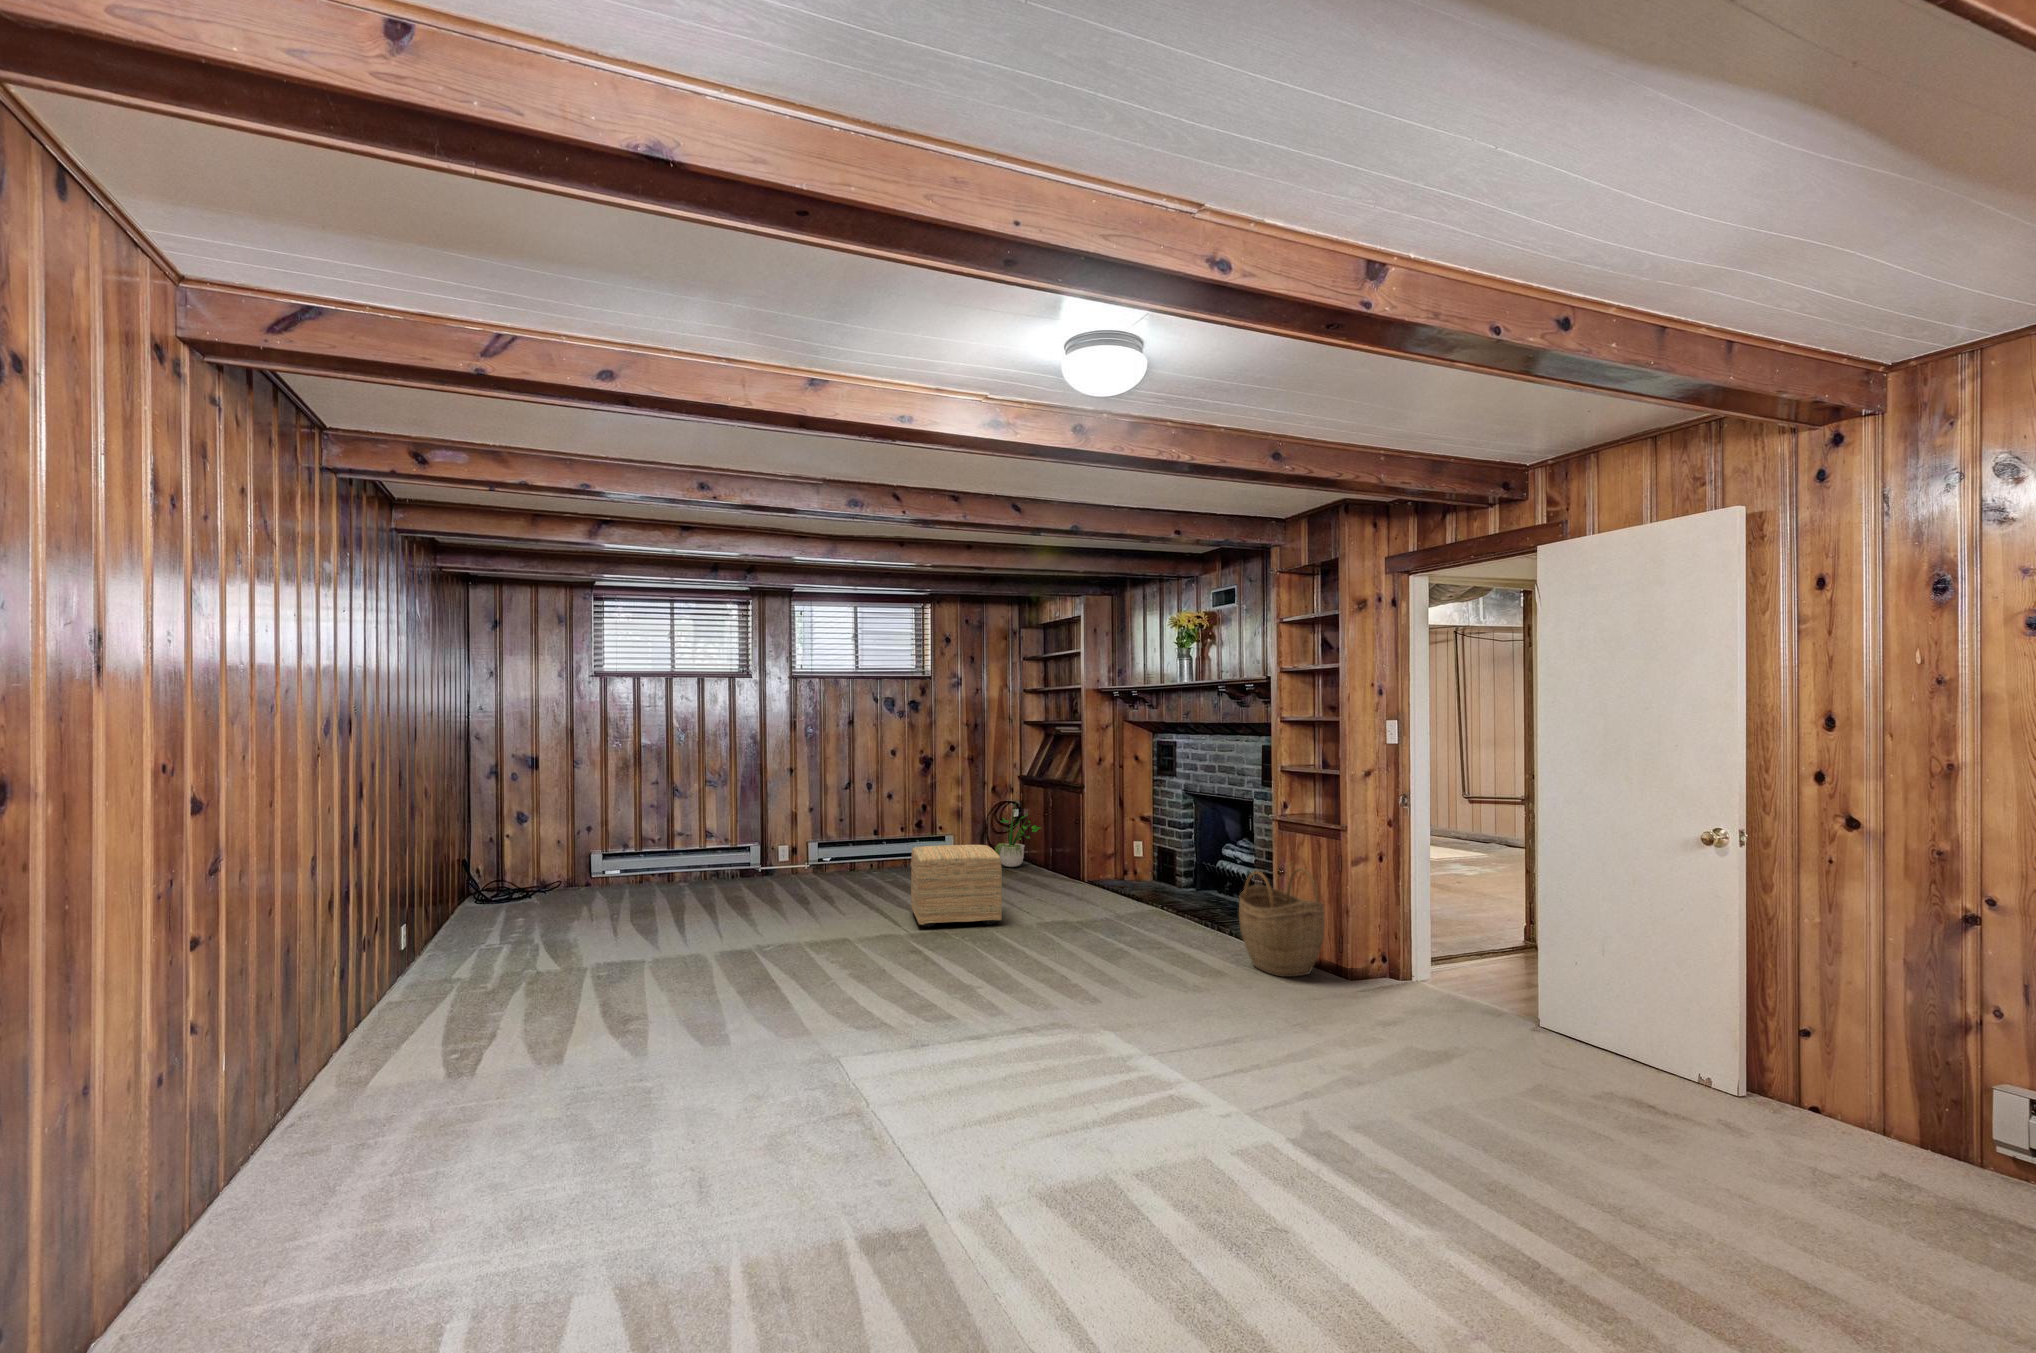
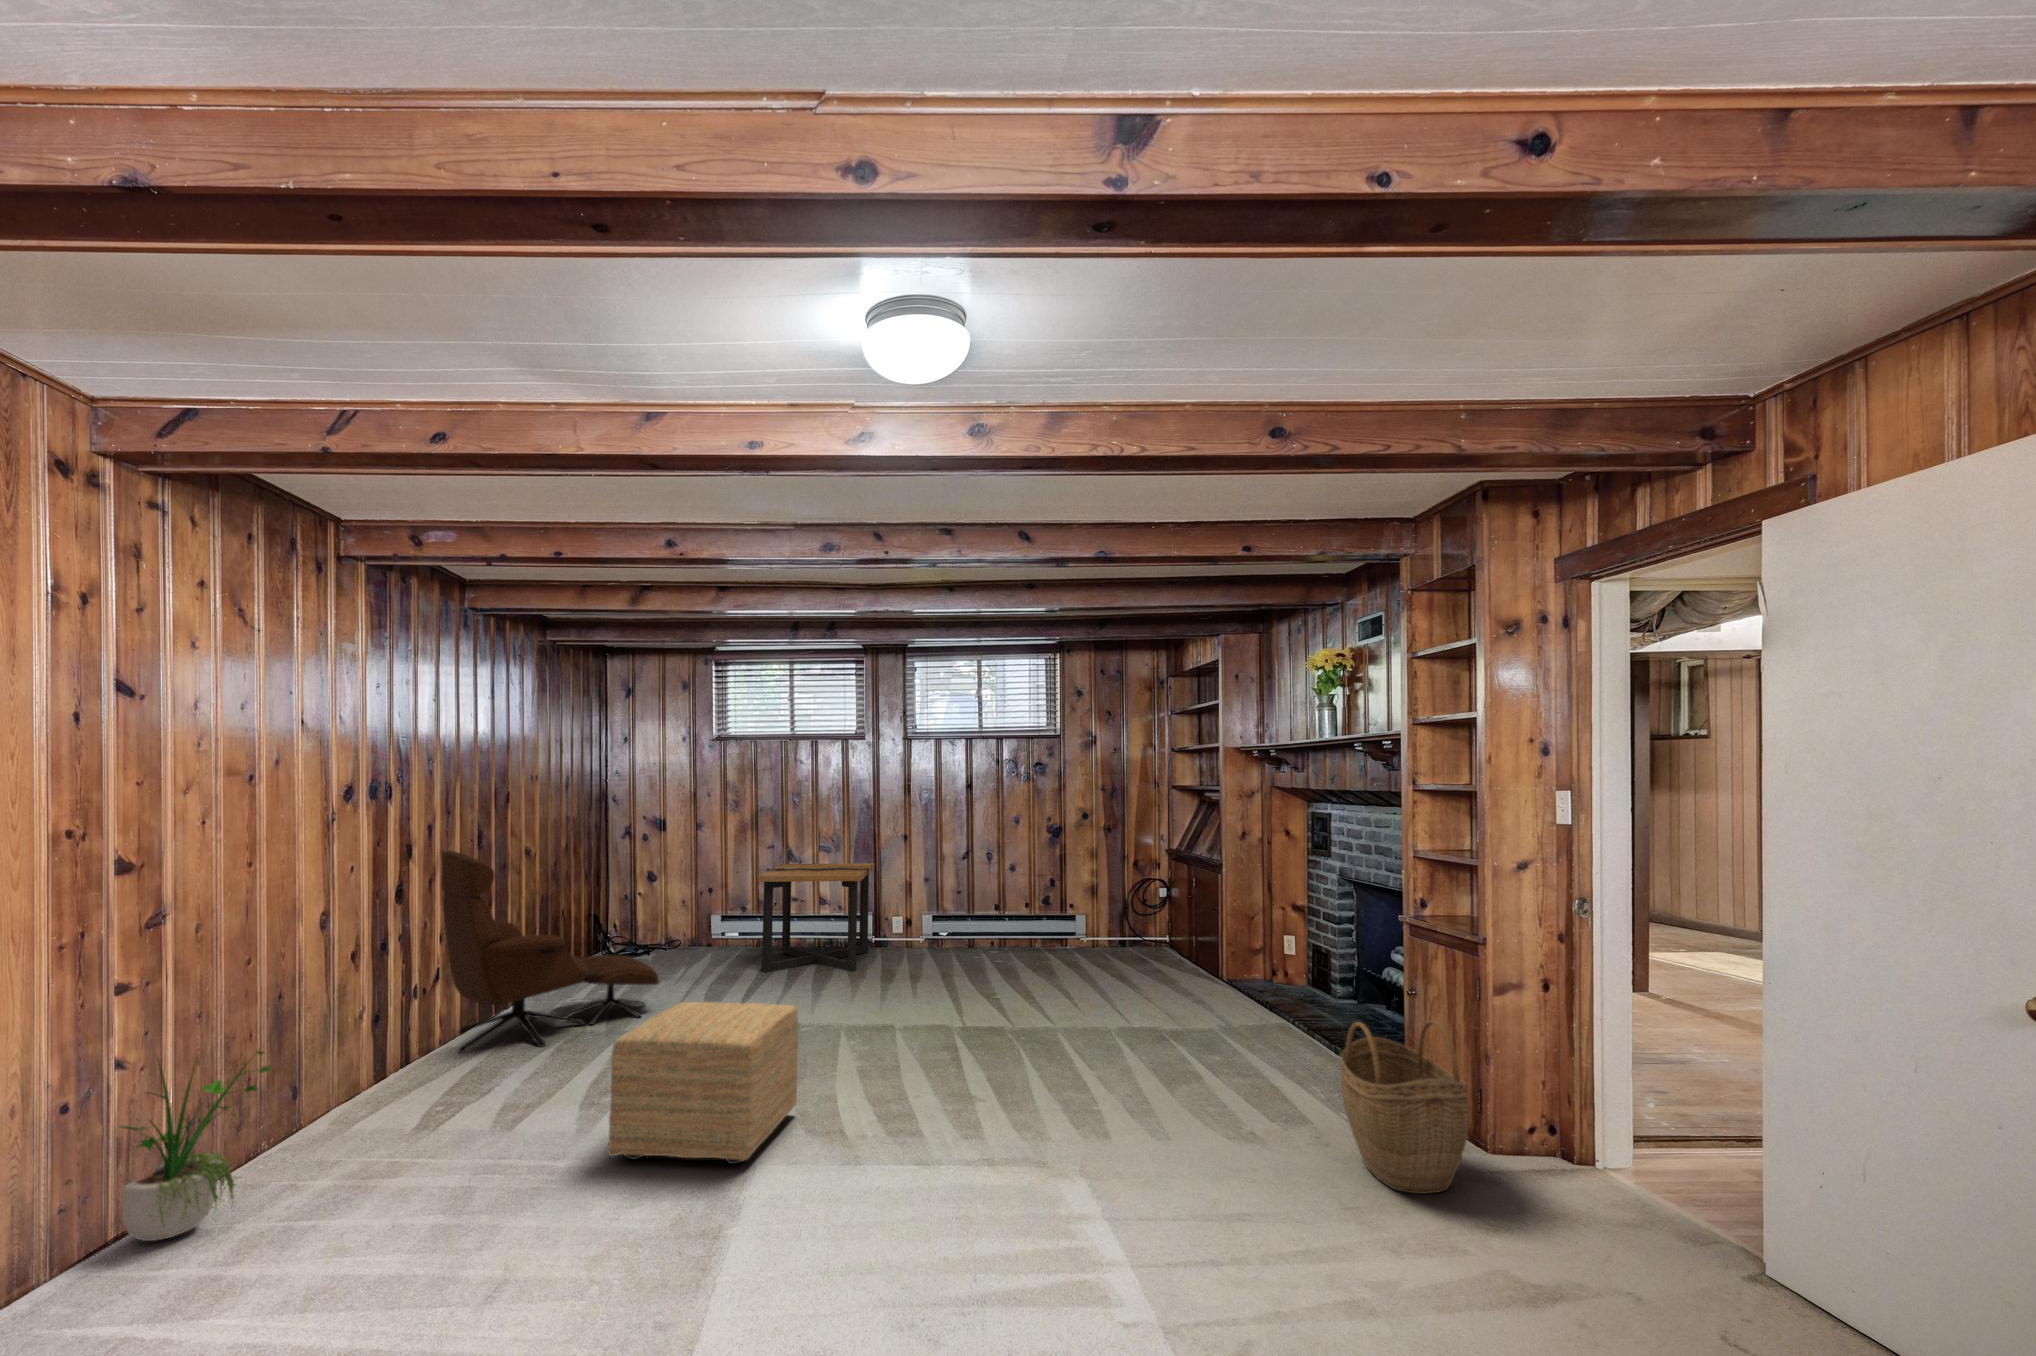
lounge chair: none [394,782,609,970] -> present [440,851,659,1053]
side table: none [665,796,767,899] -> present [757,863,874,973]
potted plant: present [995,804,1041,867] -> present [120,1051,271,1241]
ottoman: present [911,845,1002,928] -> present [608,1002,798,1164]

